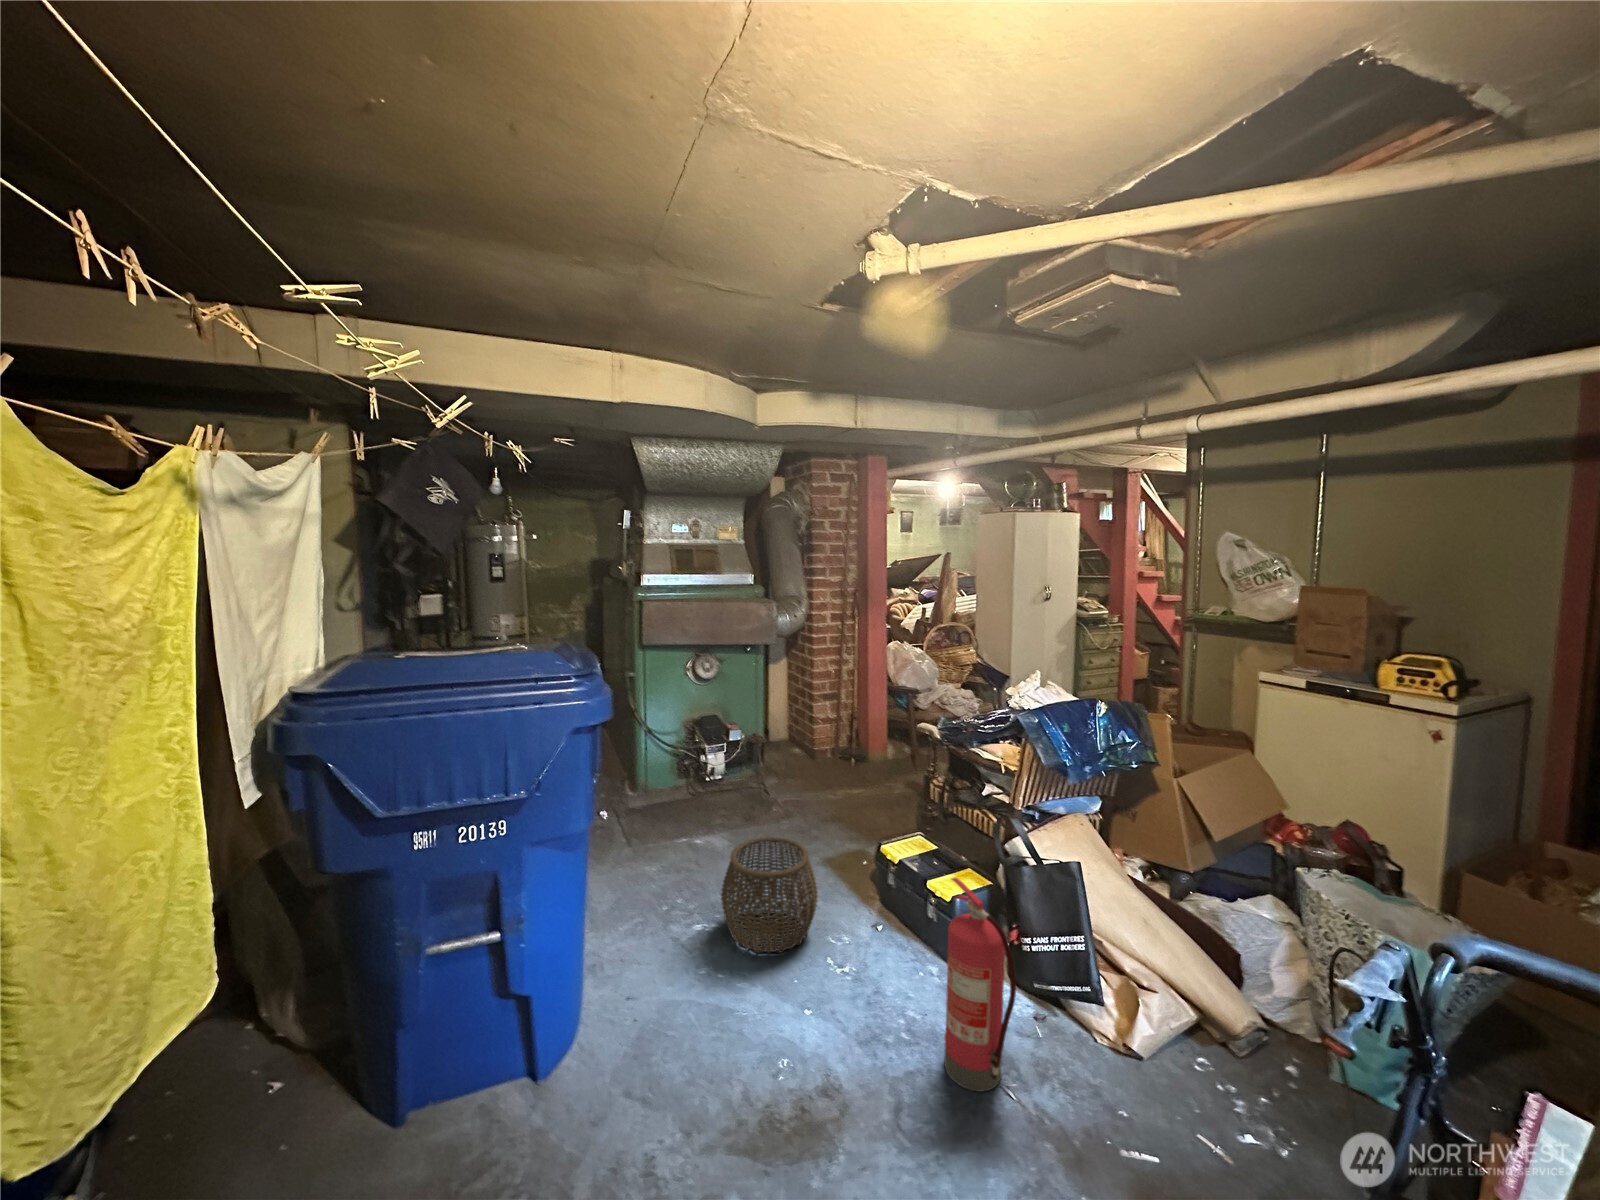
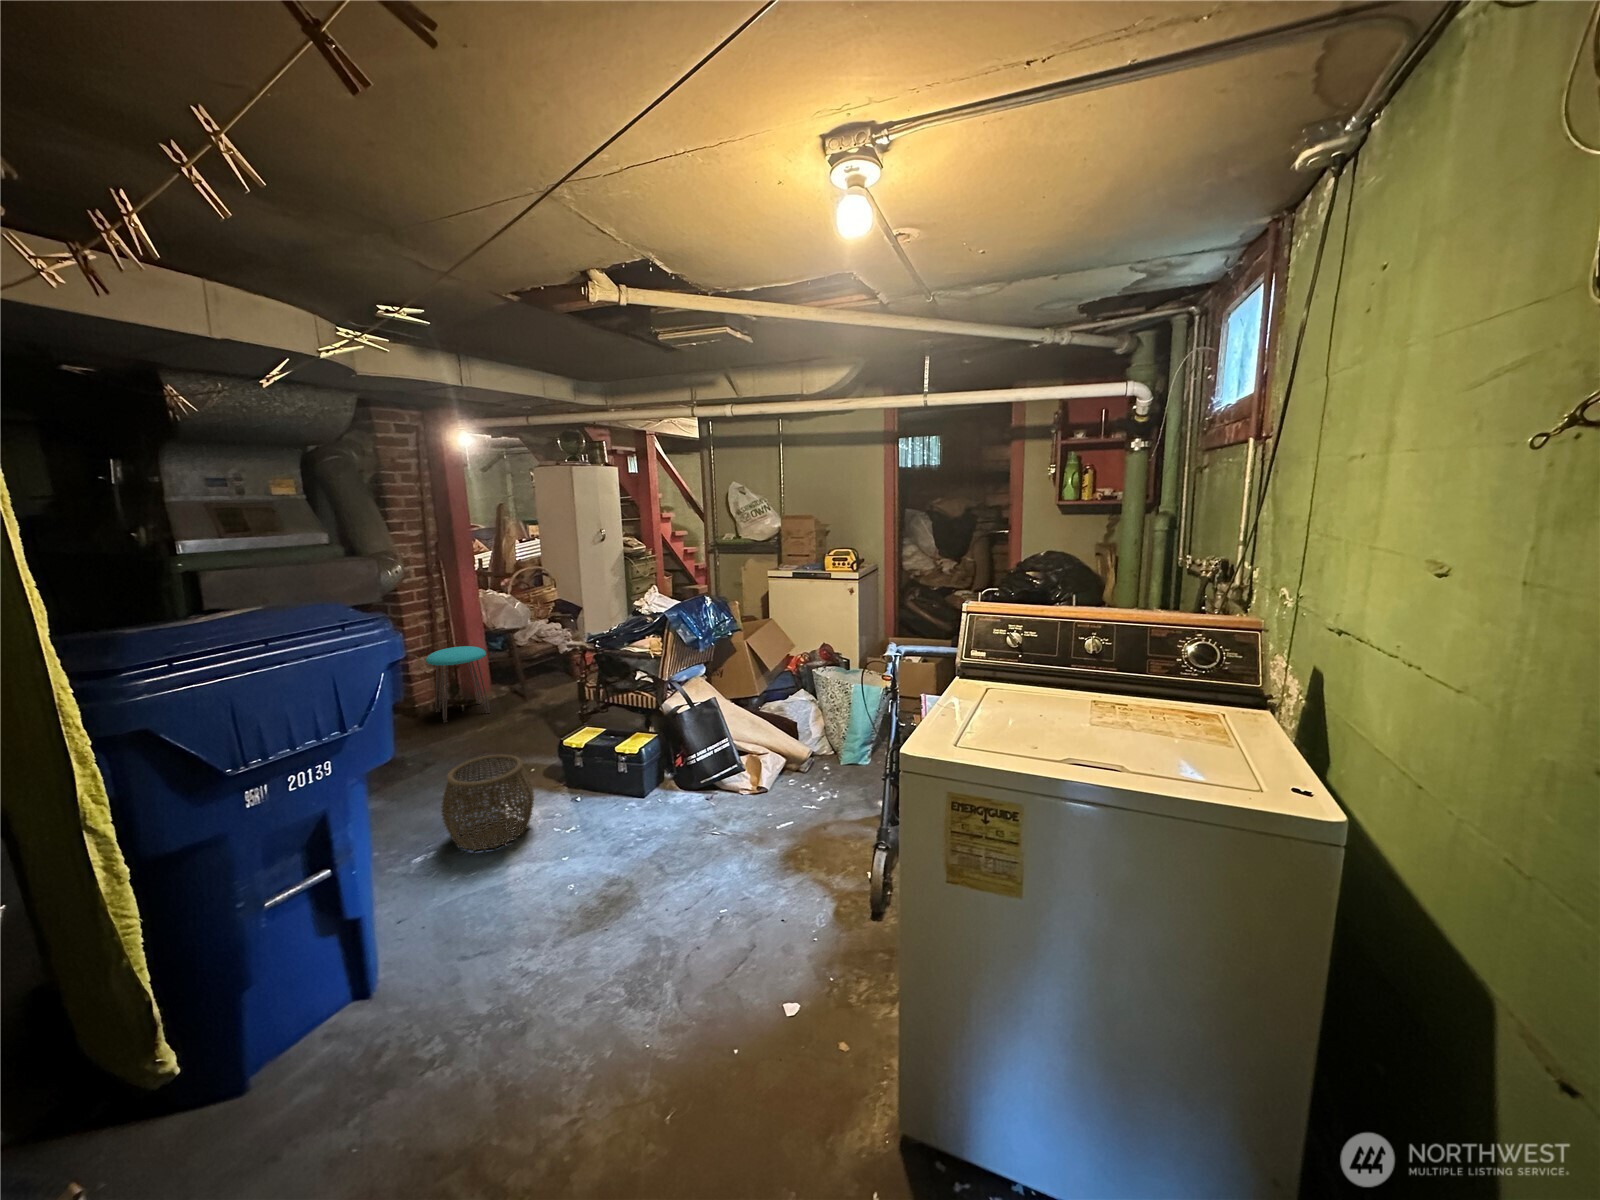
stool: none [824,697,879,776] -> present [426,646,490,723]
fire extinguisher: present [944,878,1016,1091] -> none [662,718,718,843]

